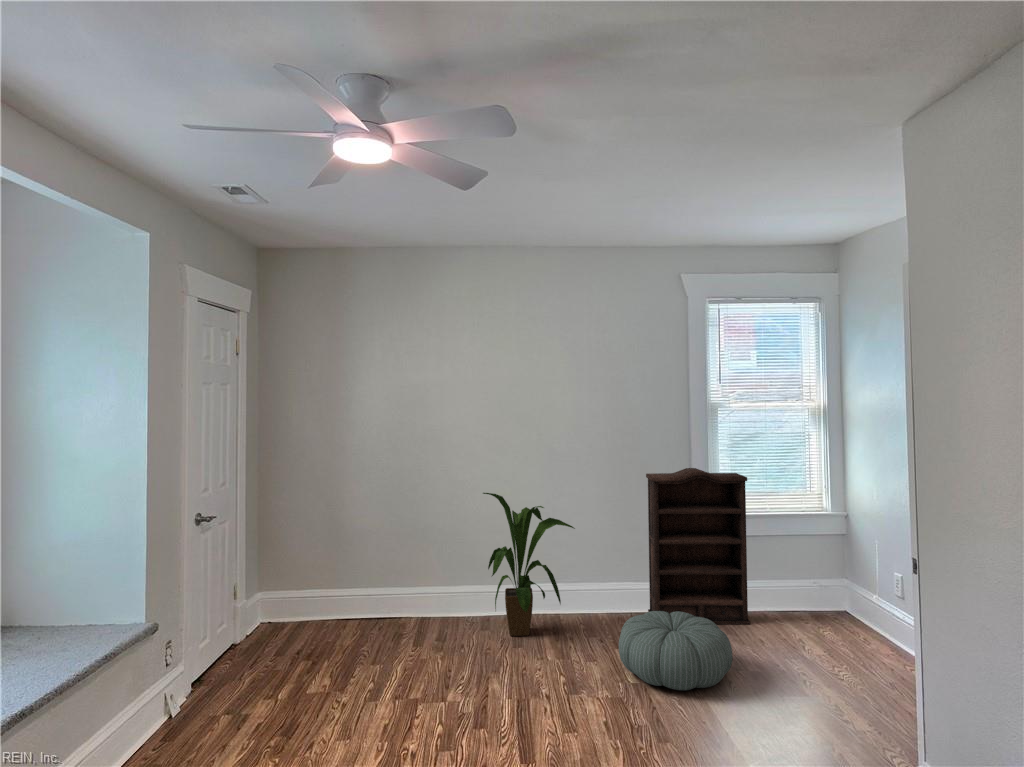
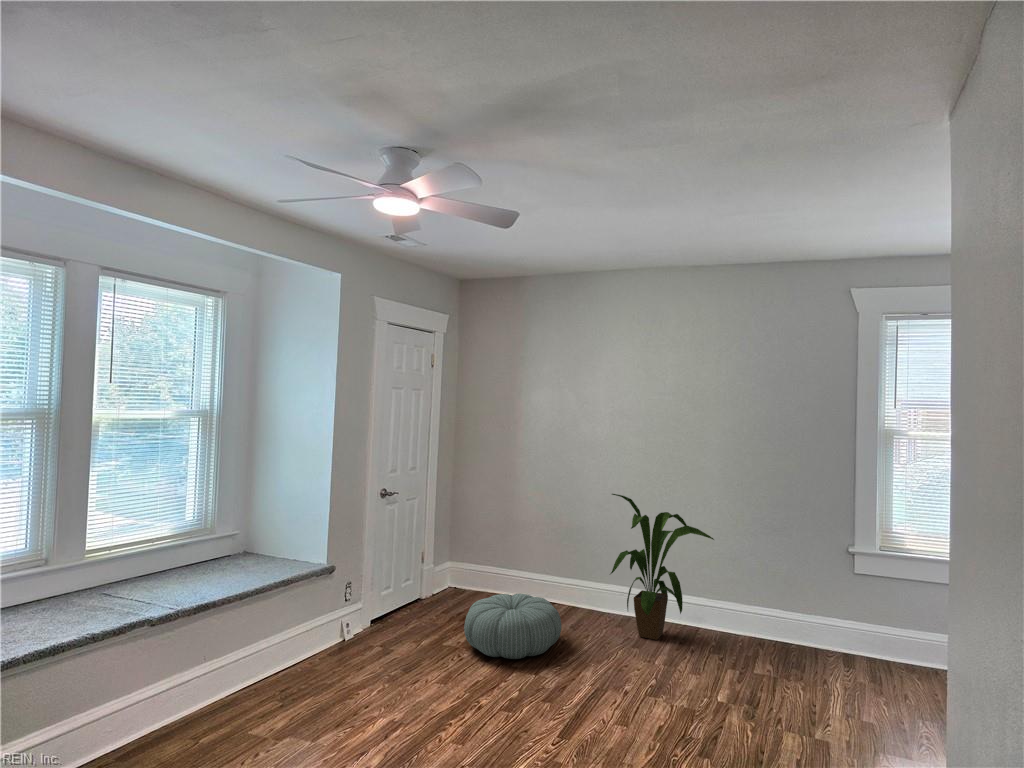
bookshelf: present [646,468,750,624] -> none [803,486,929,681]
pouf: present [619,611,732,690] -> present [464,593,561,659]

